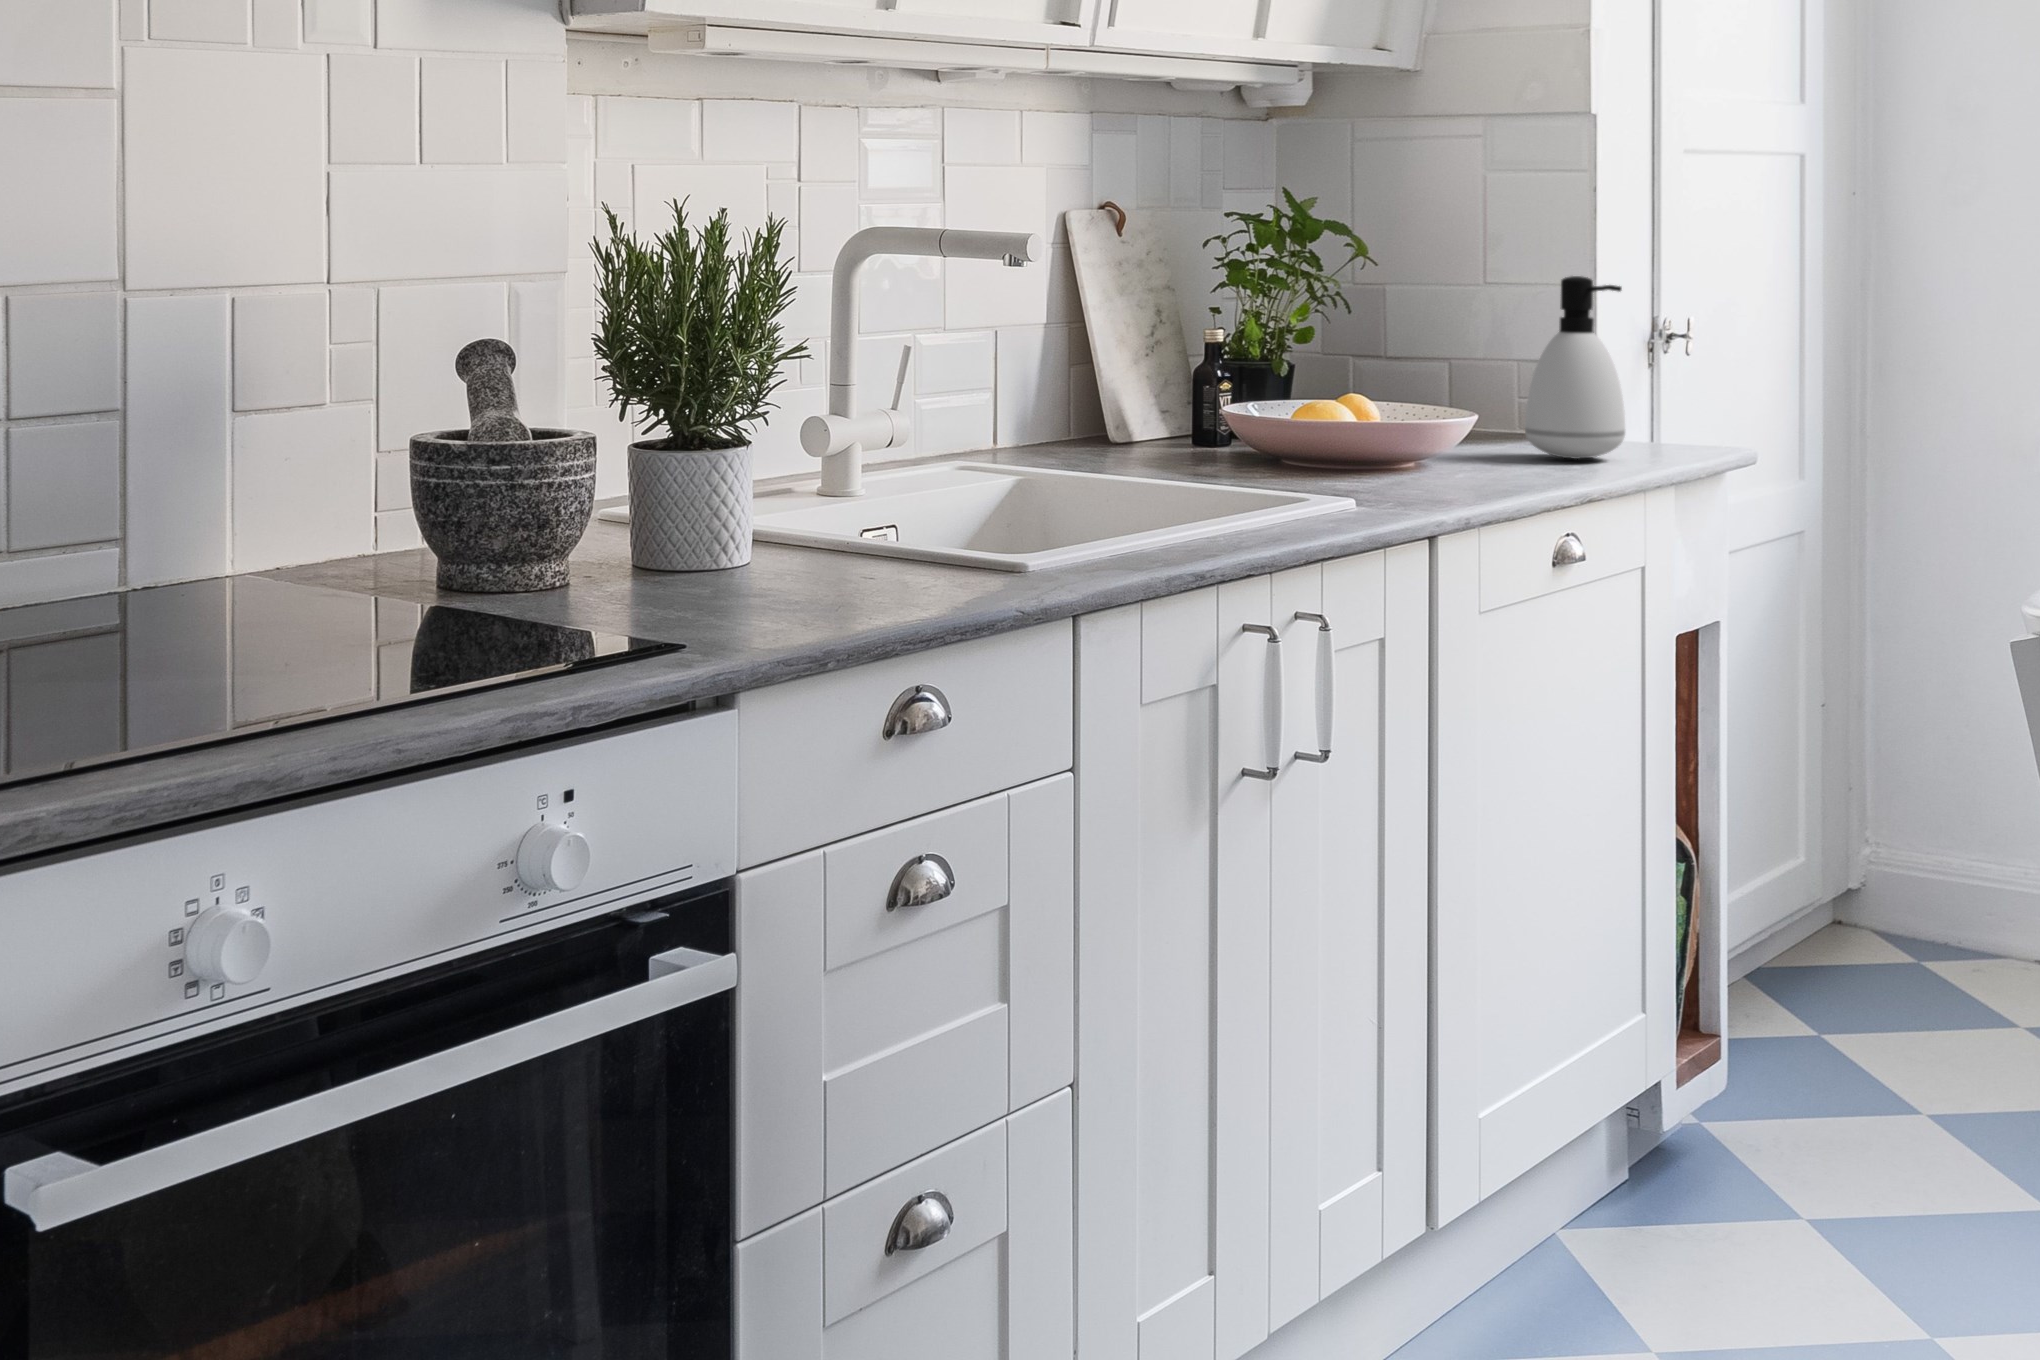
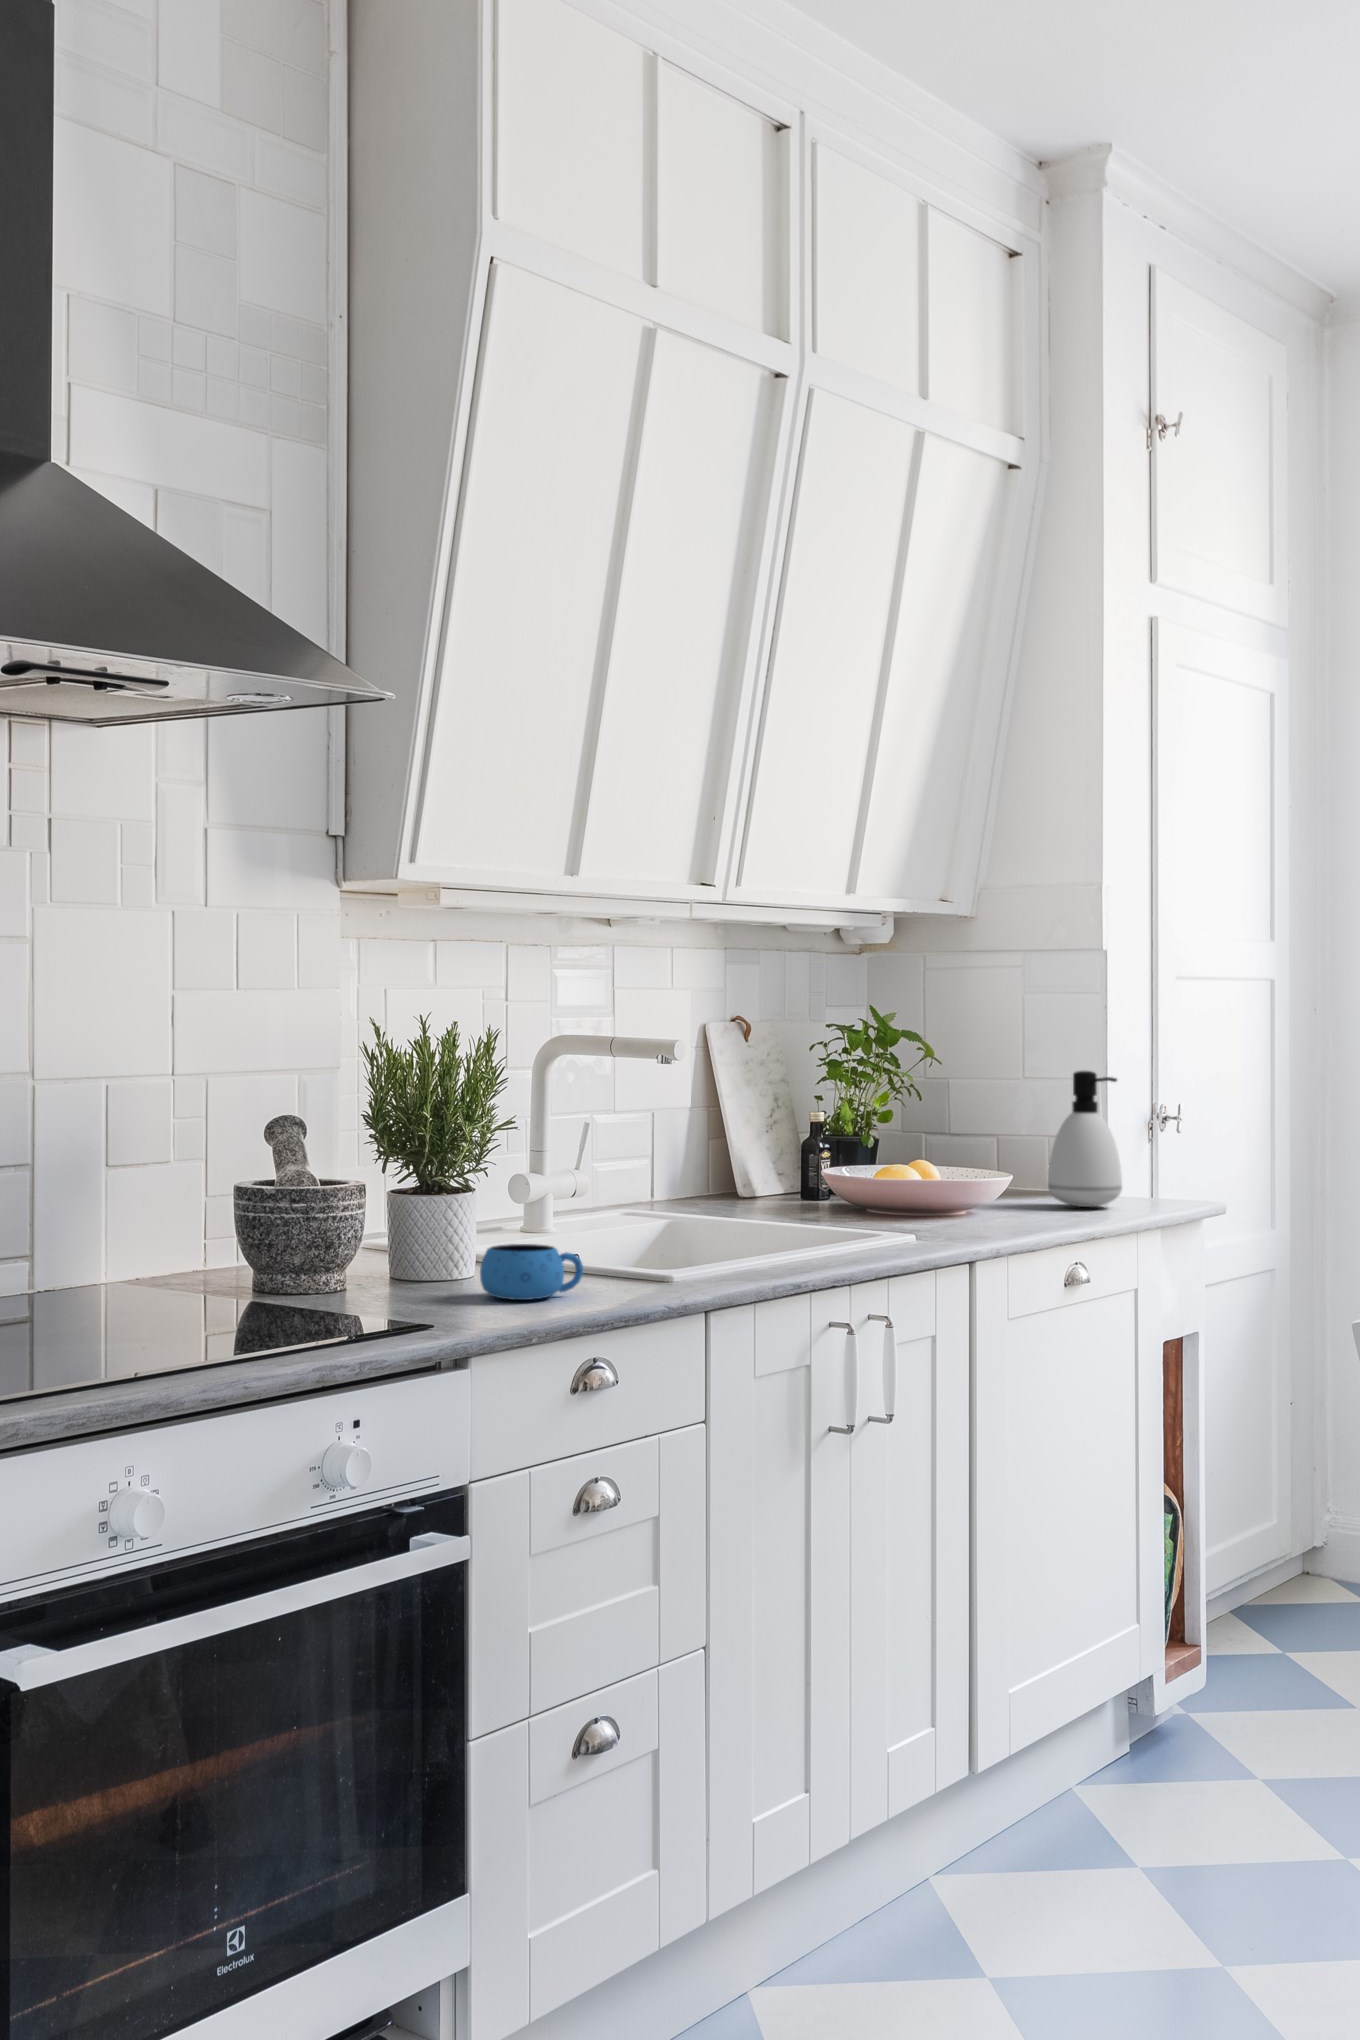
mug: none [755,523,902,603] -> present [480,1244,583,1300]

